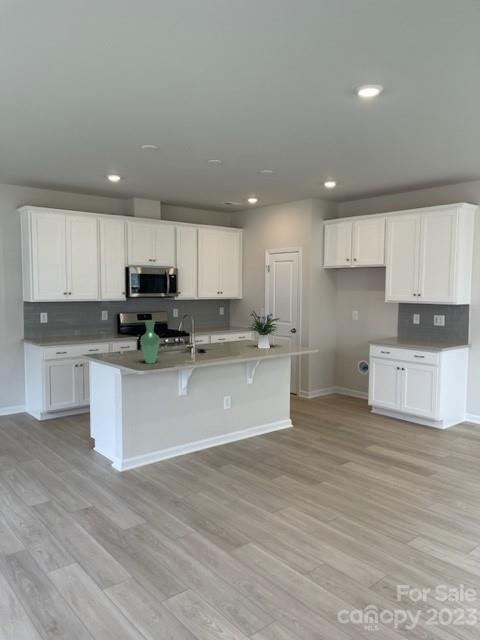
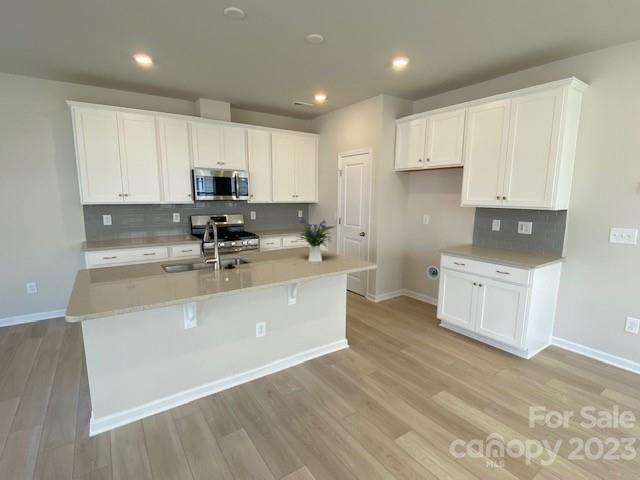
vase: present [141,321,160,363] -> none [116,236,147,295]

